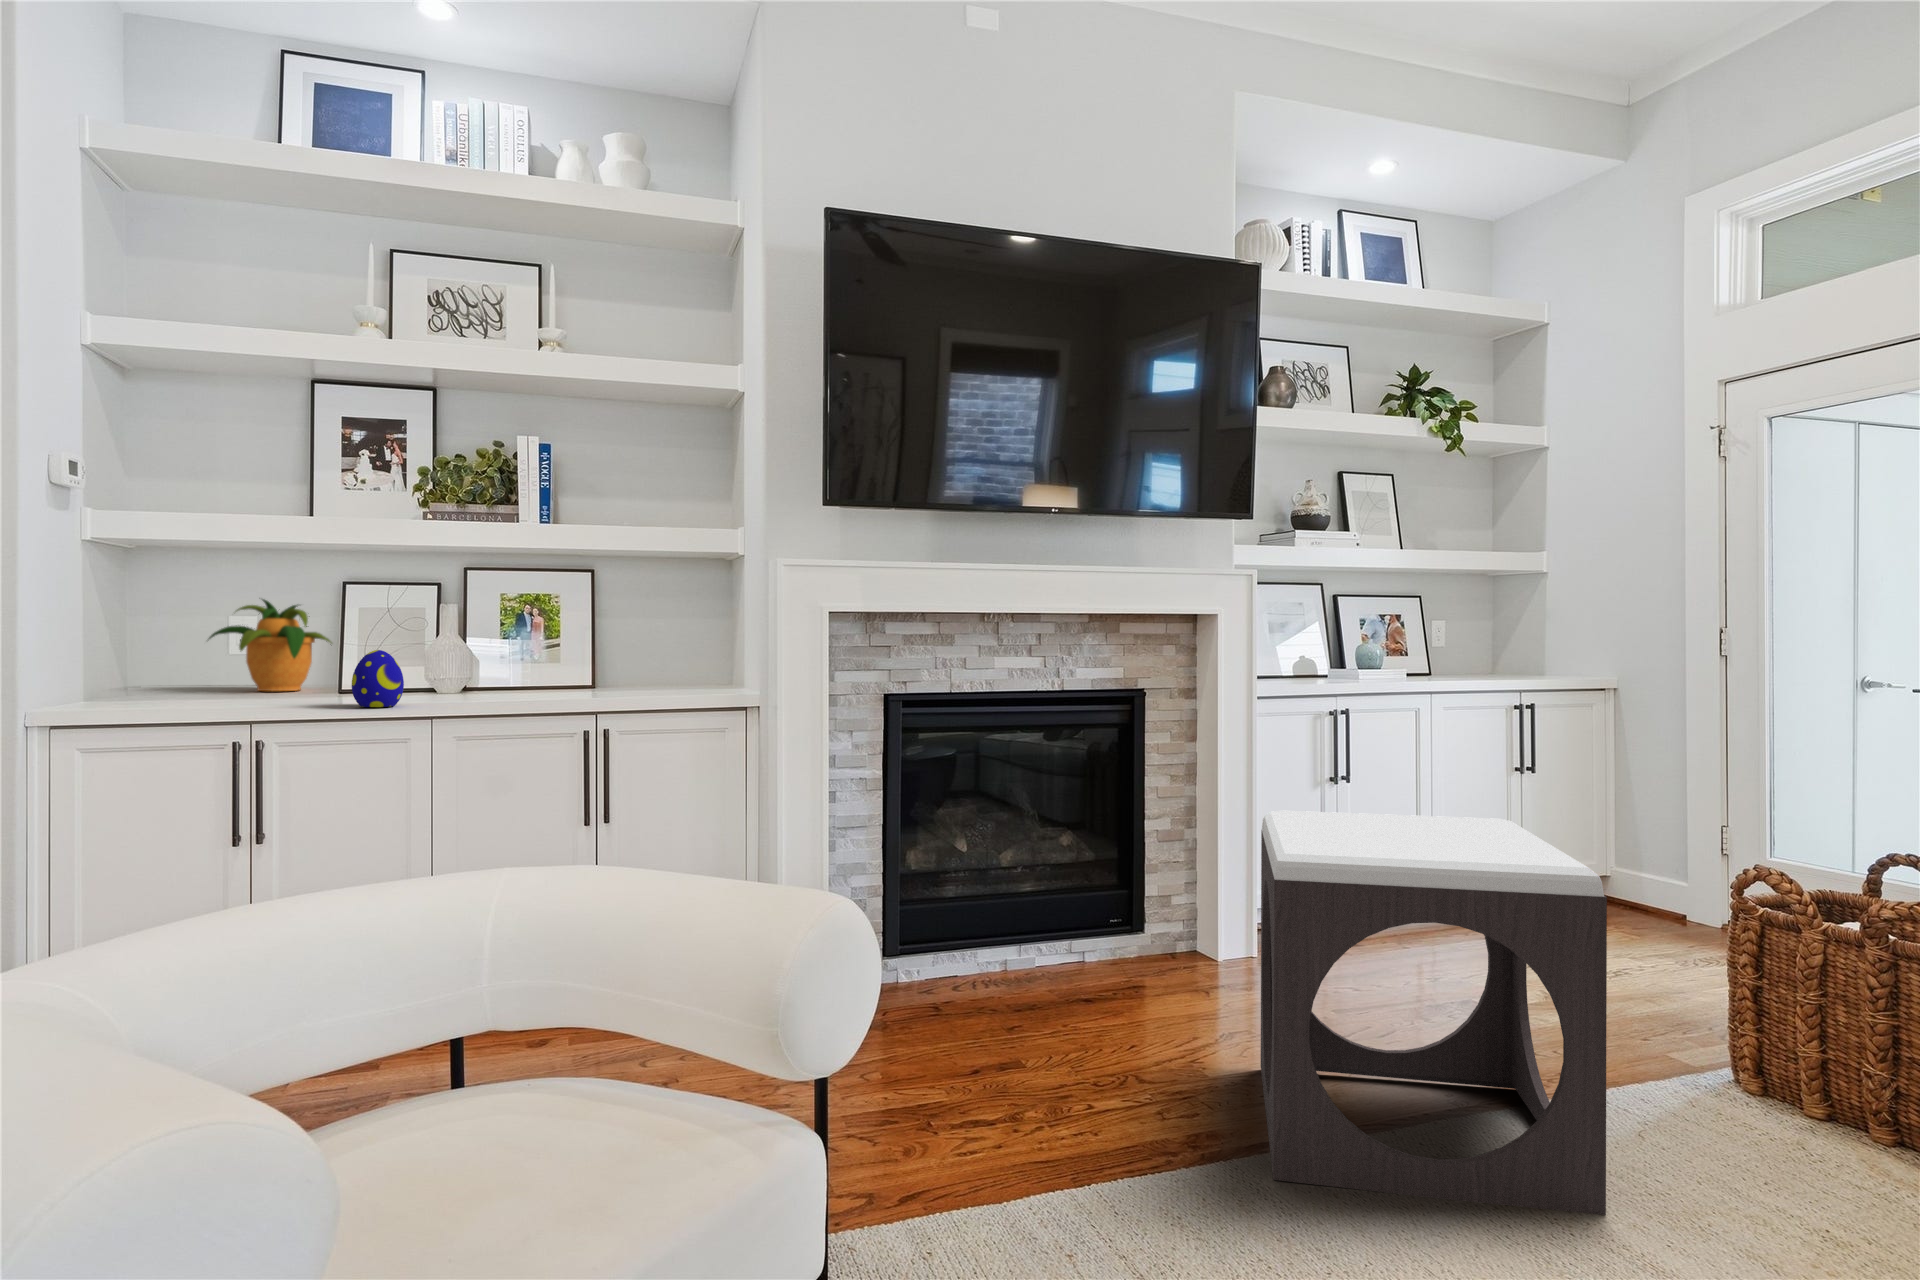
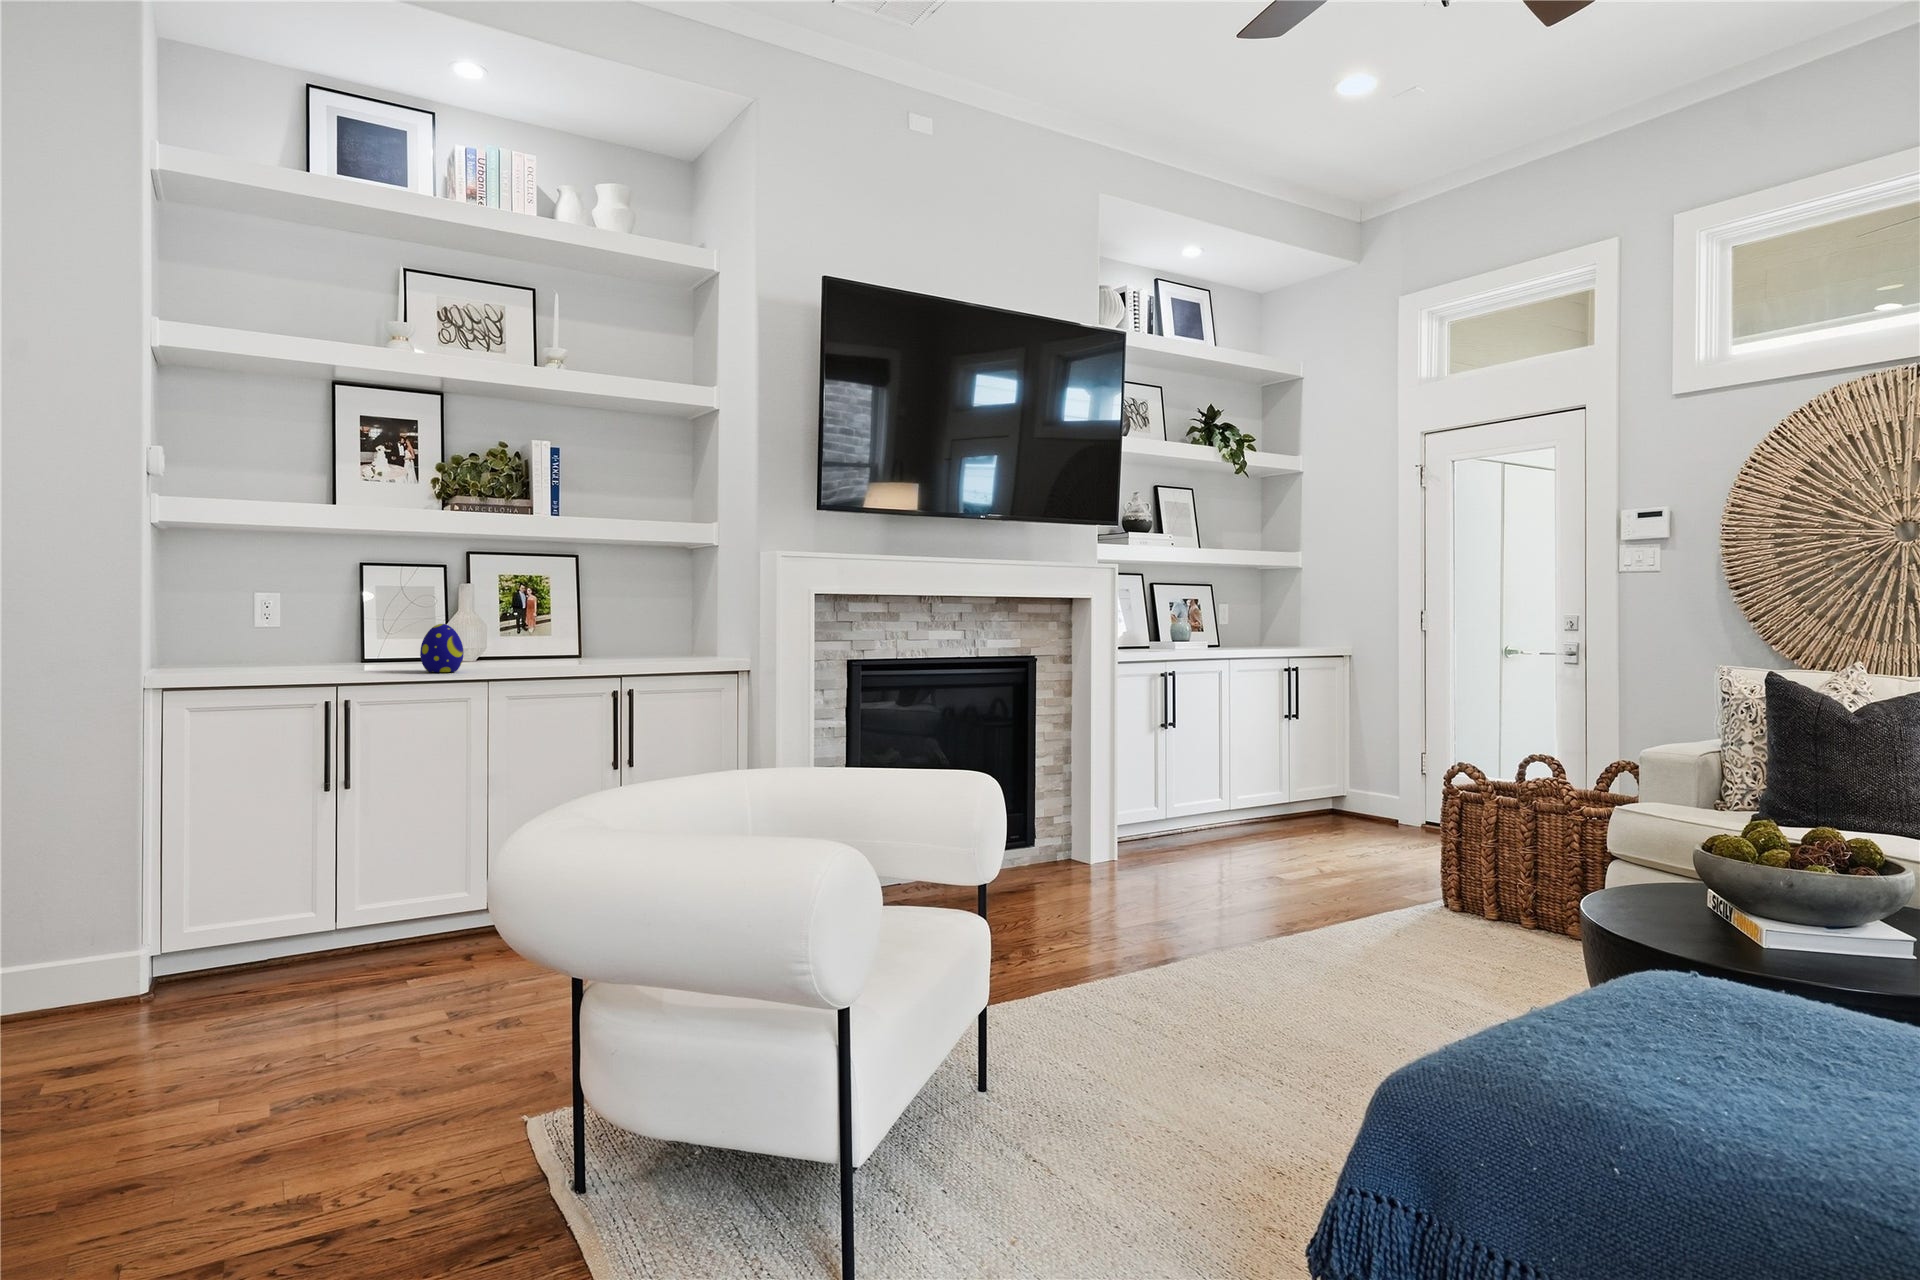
potted plant: present [209,599,332,691] -> none [234,576,356,661]
footstool: present [1261,811,1607,1215] -> none [1155,737,1389,969]

